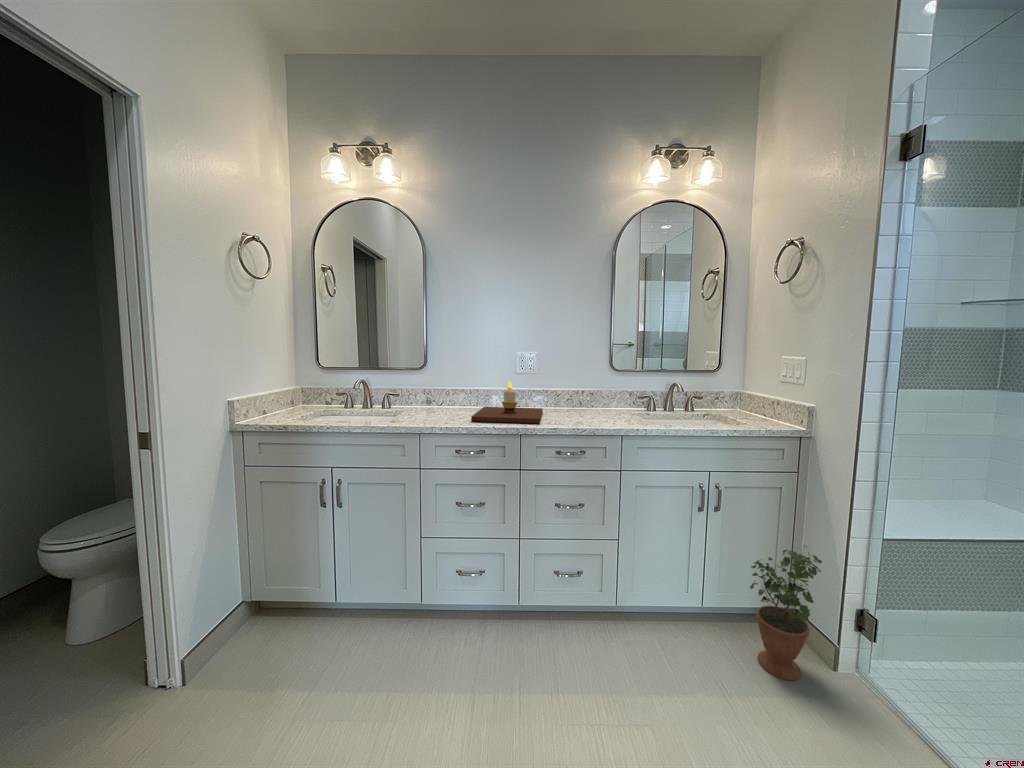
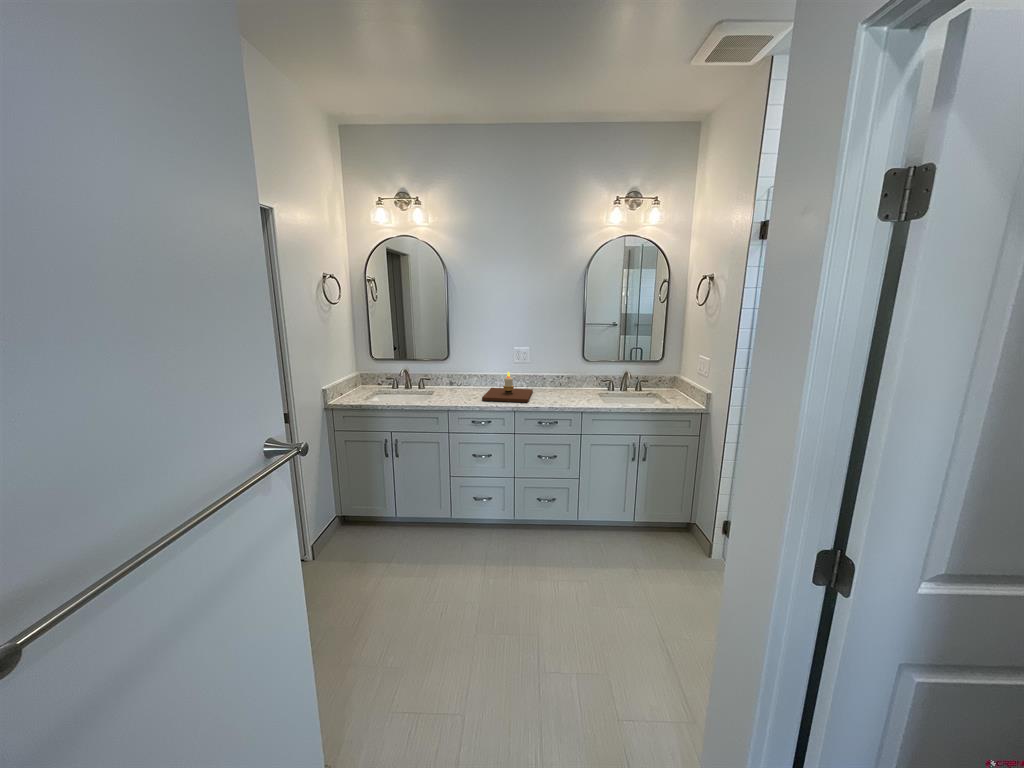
potted plant: present [750,545,822,680] -> none [661,482,705,562]

